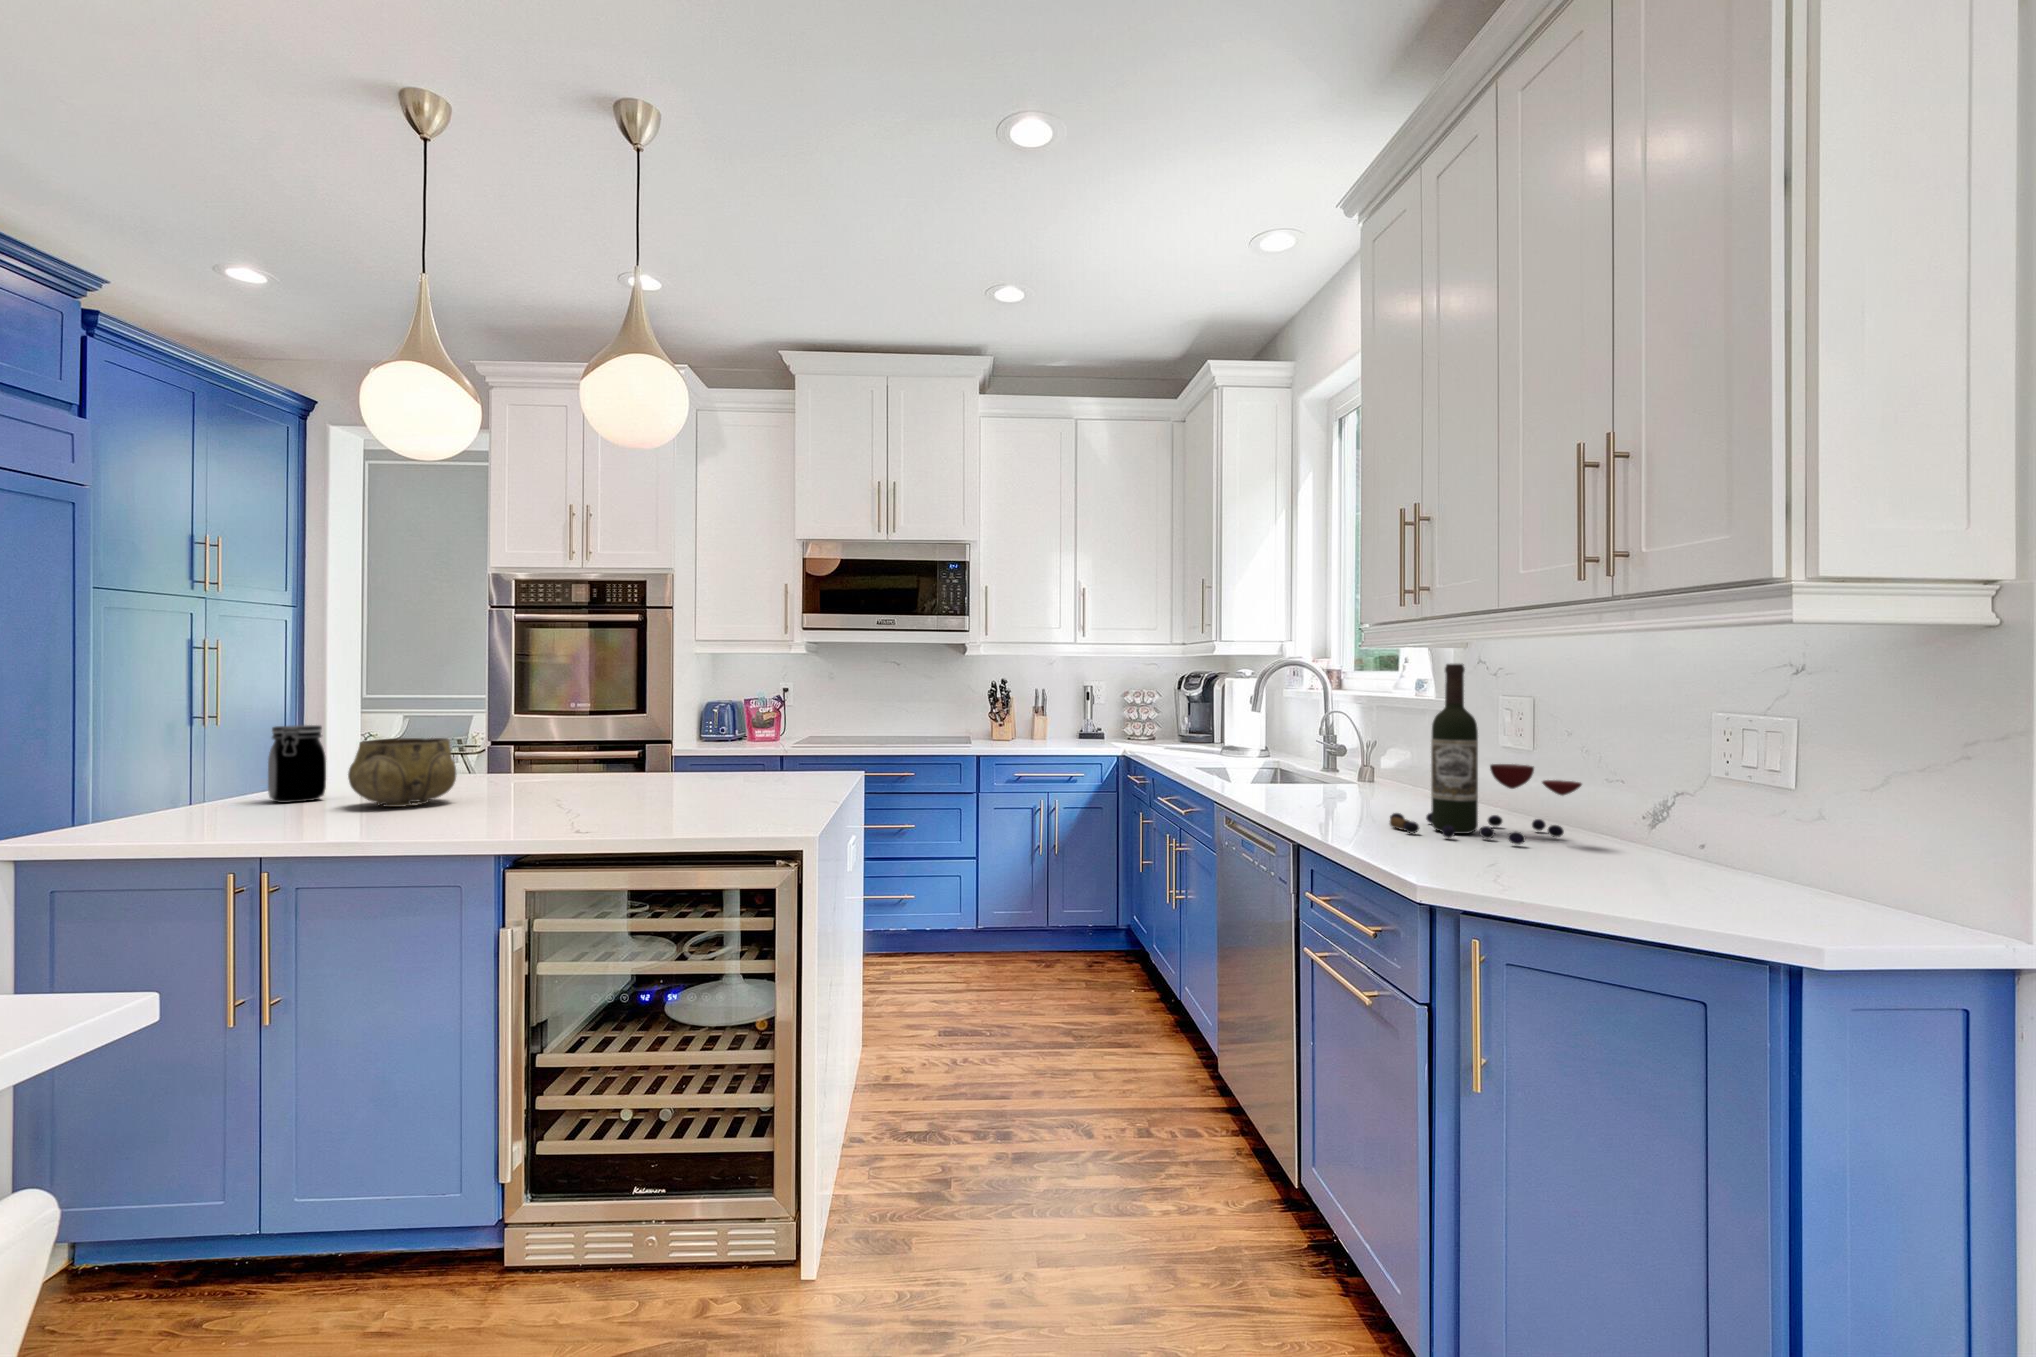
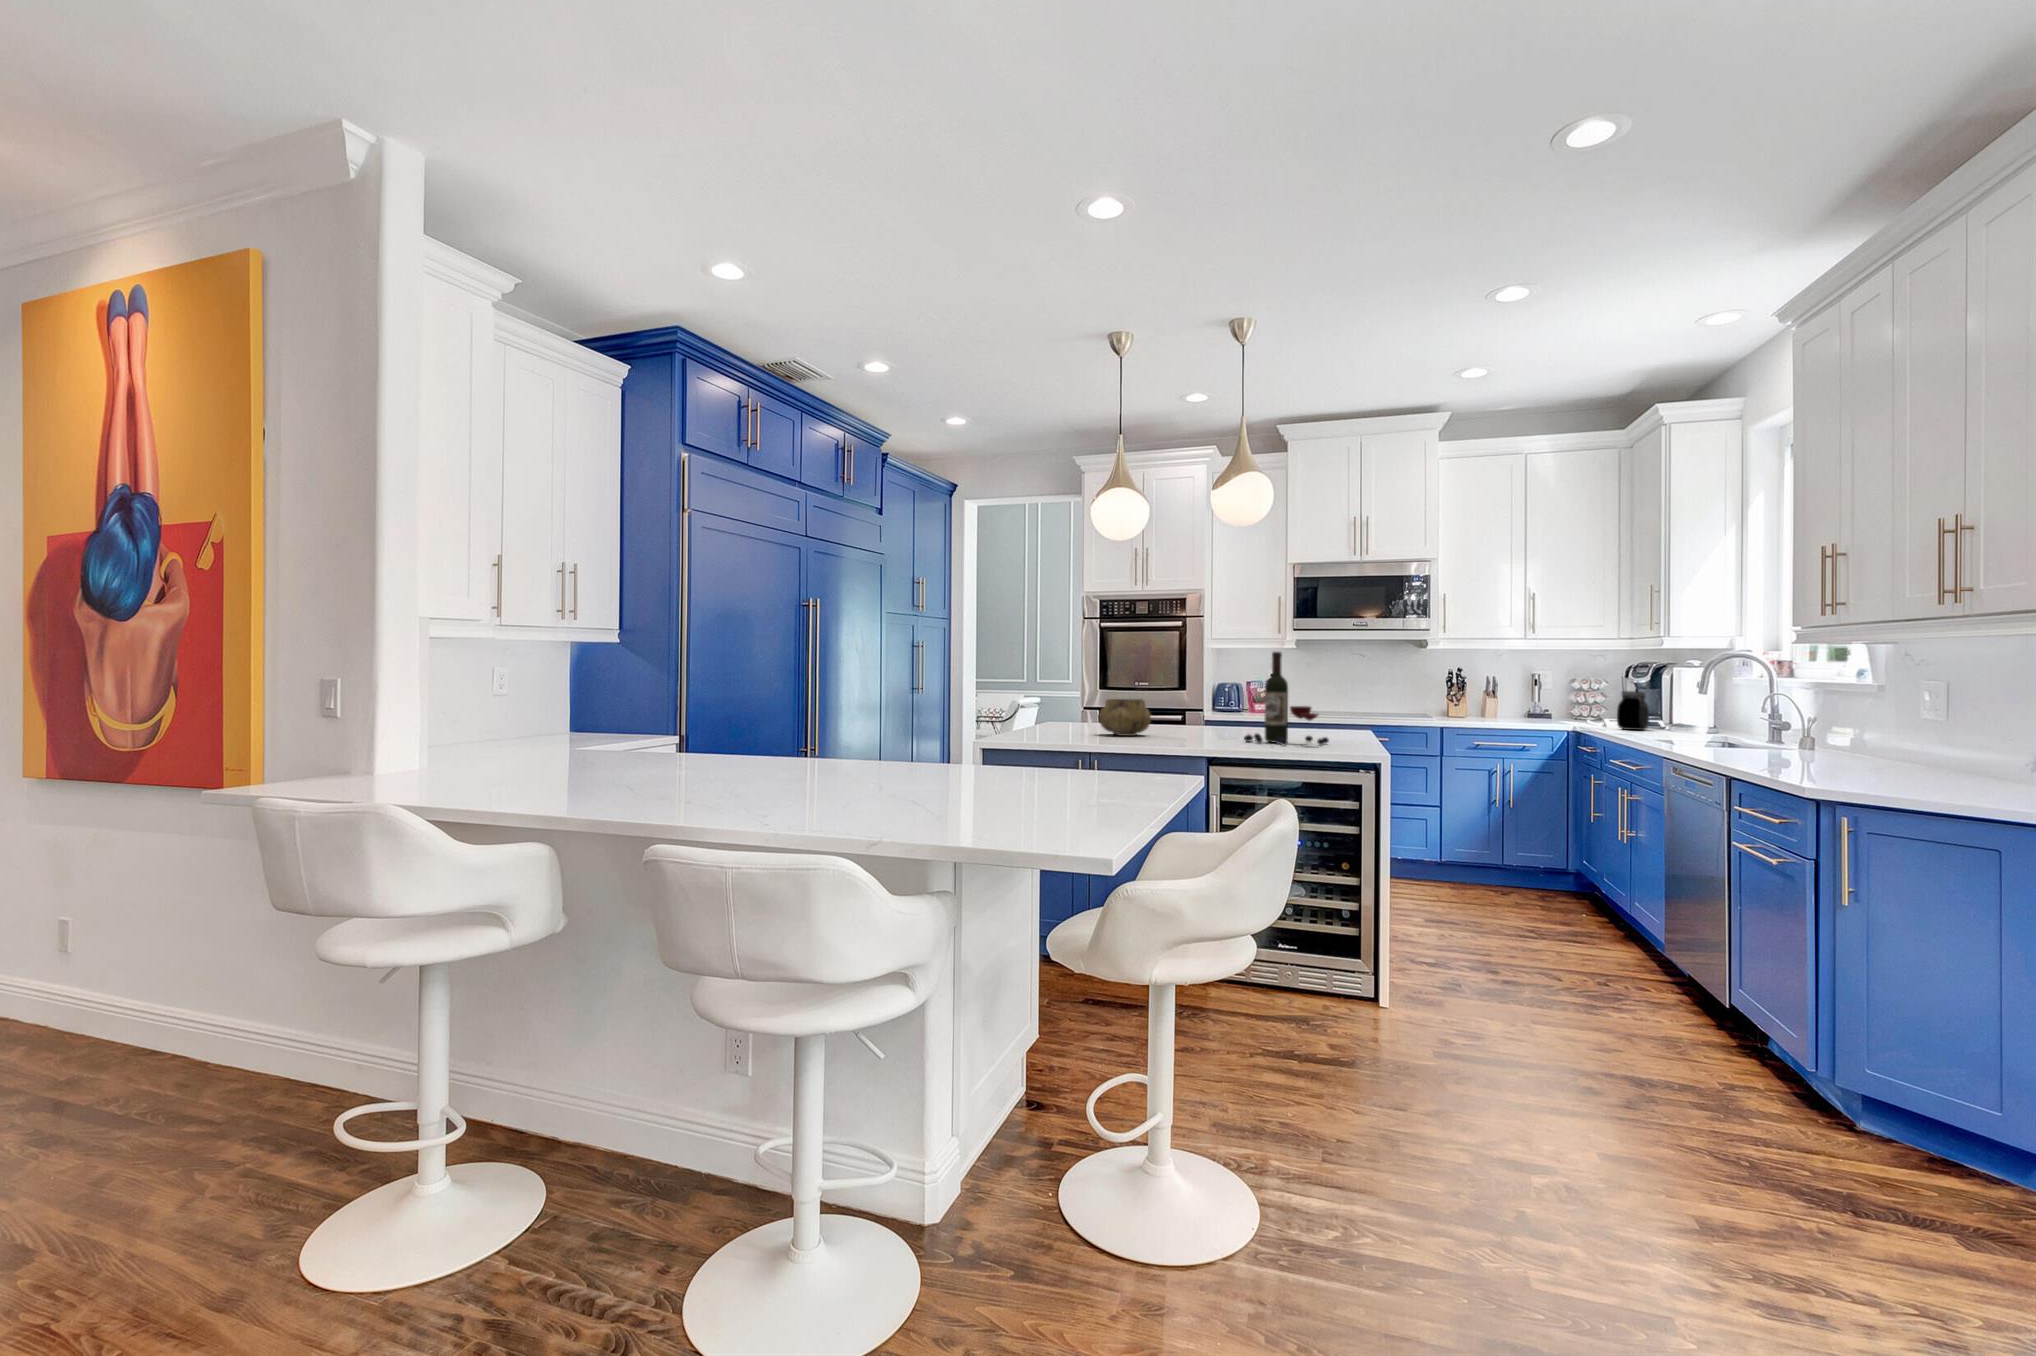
wine bottle: present [1390,664,1582,845] -> present [1244,652,1329,745]
jar: present [268,725,326,803] -> present [1617,691,1649,730]

